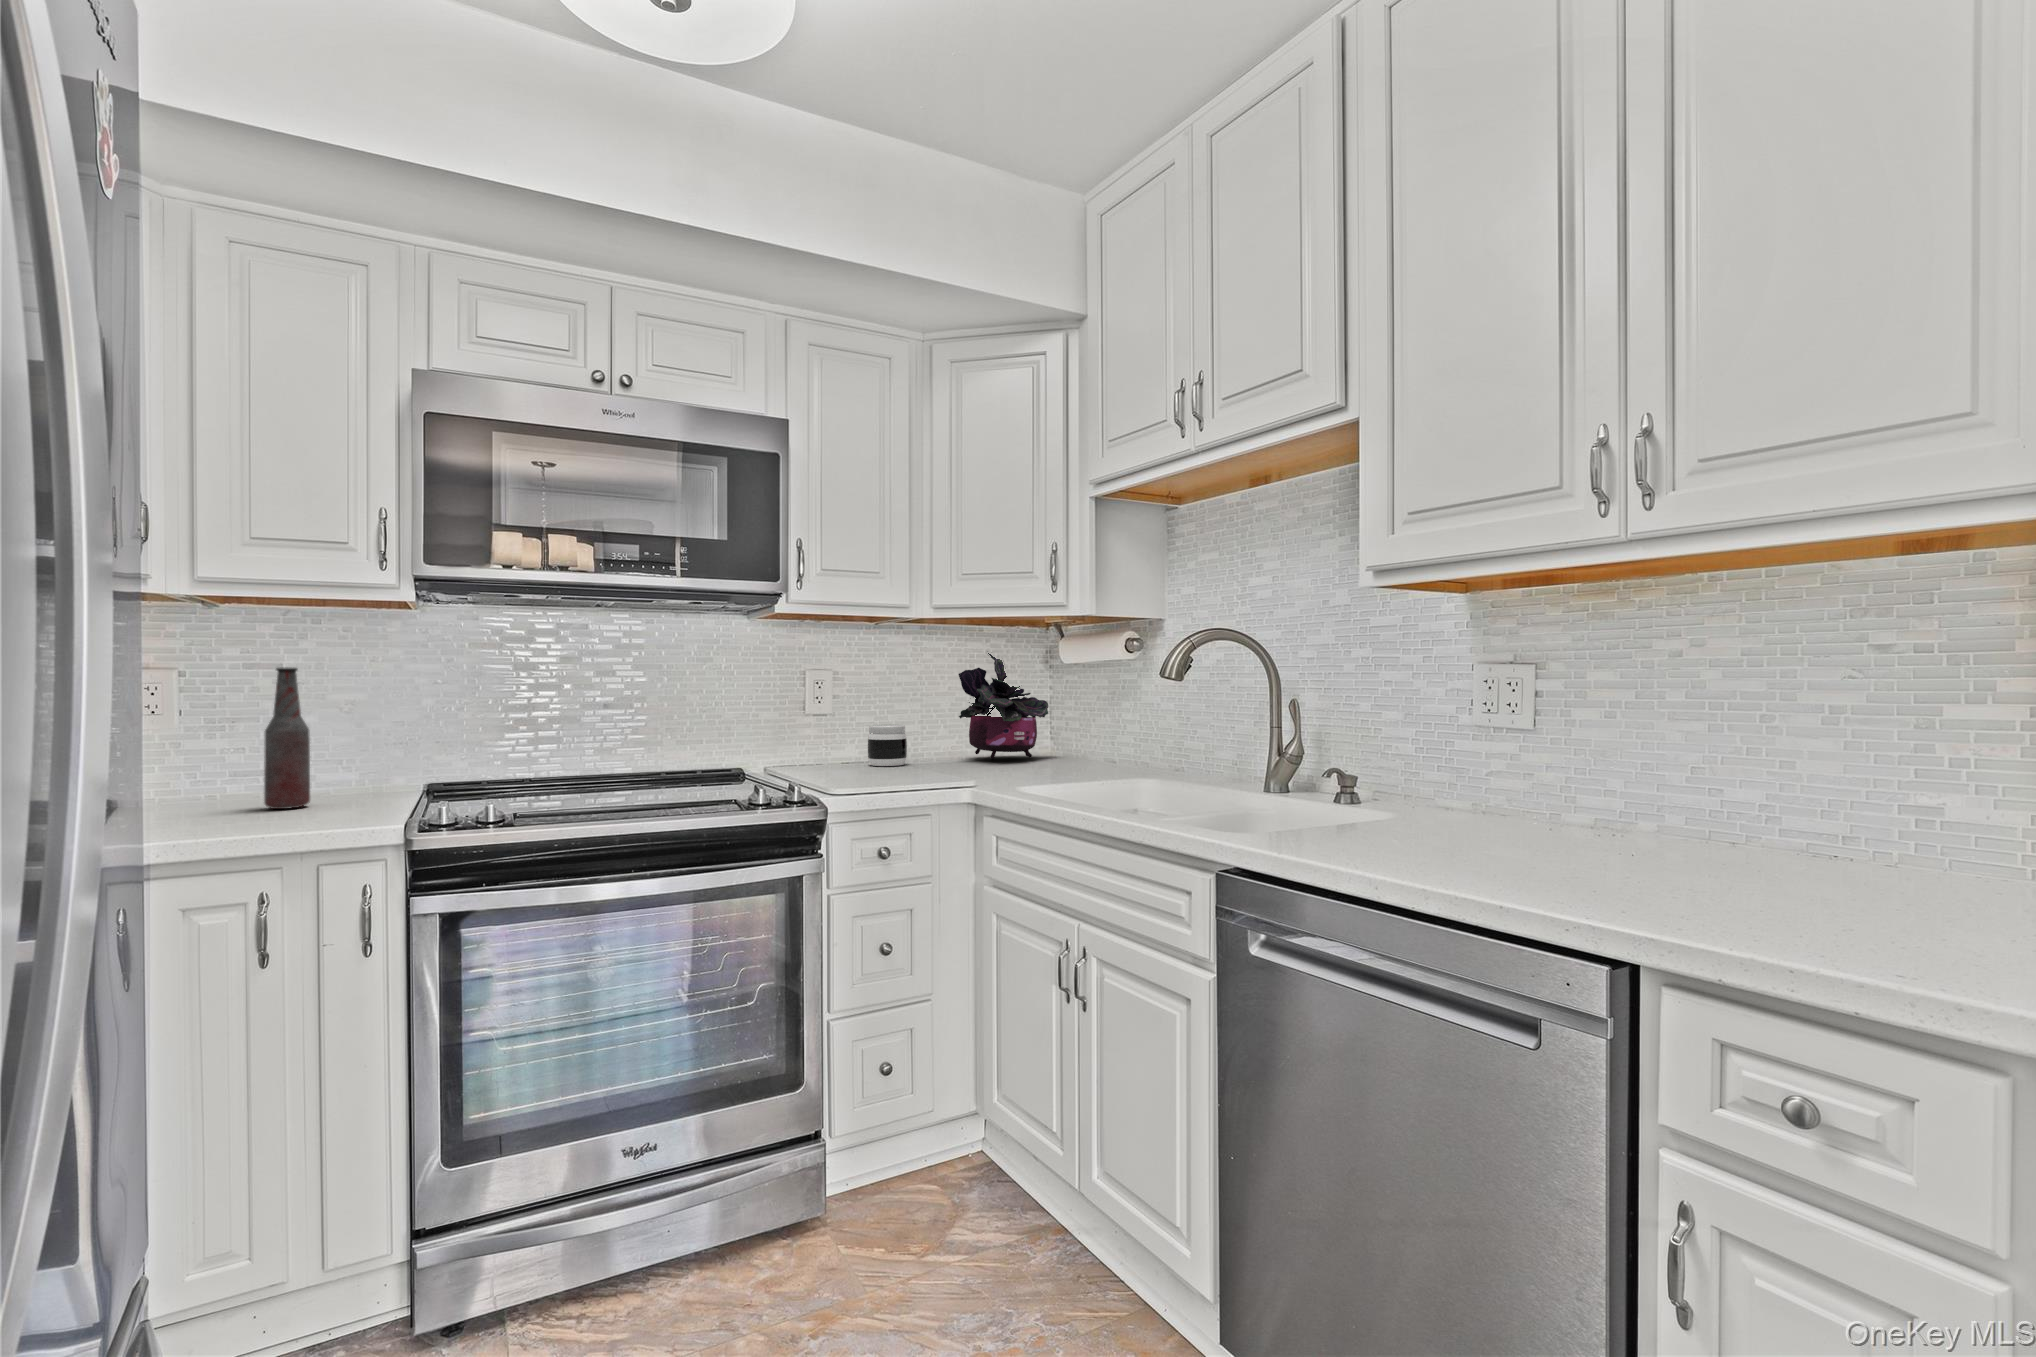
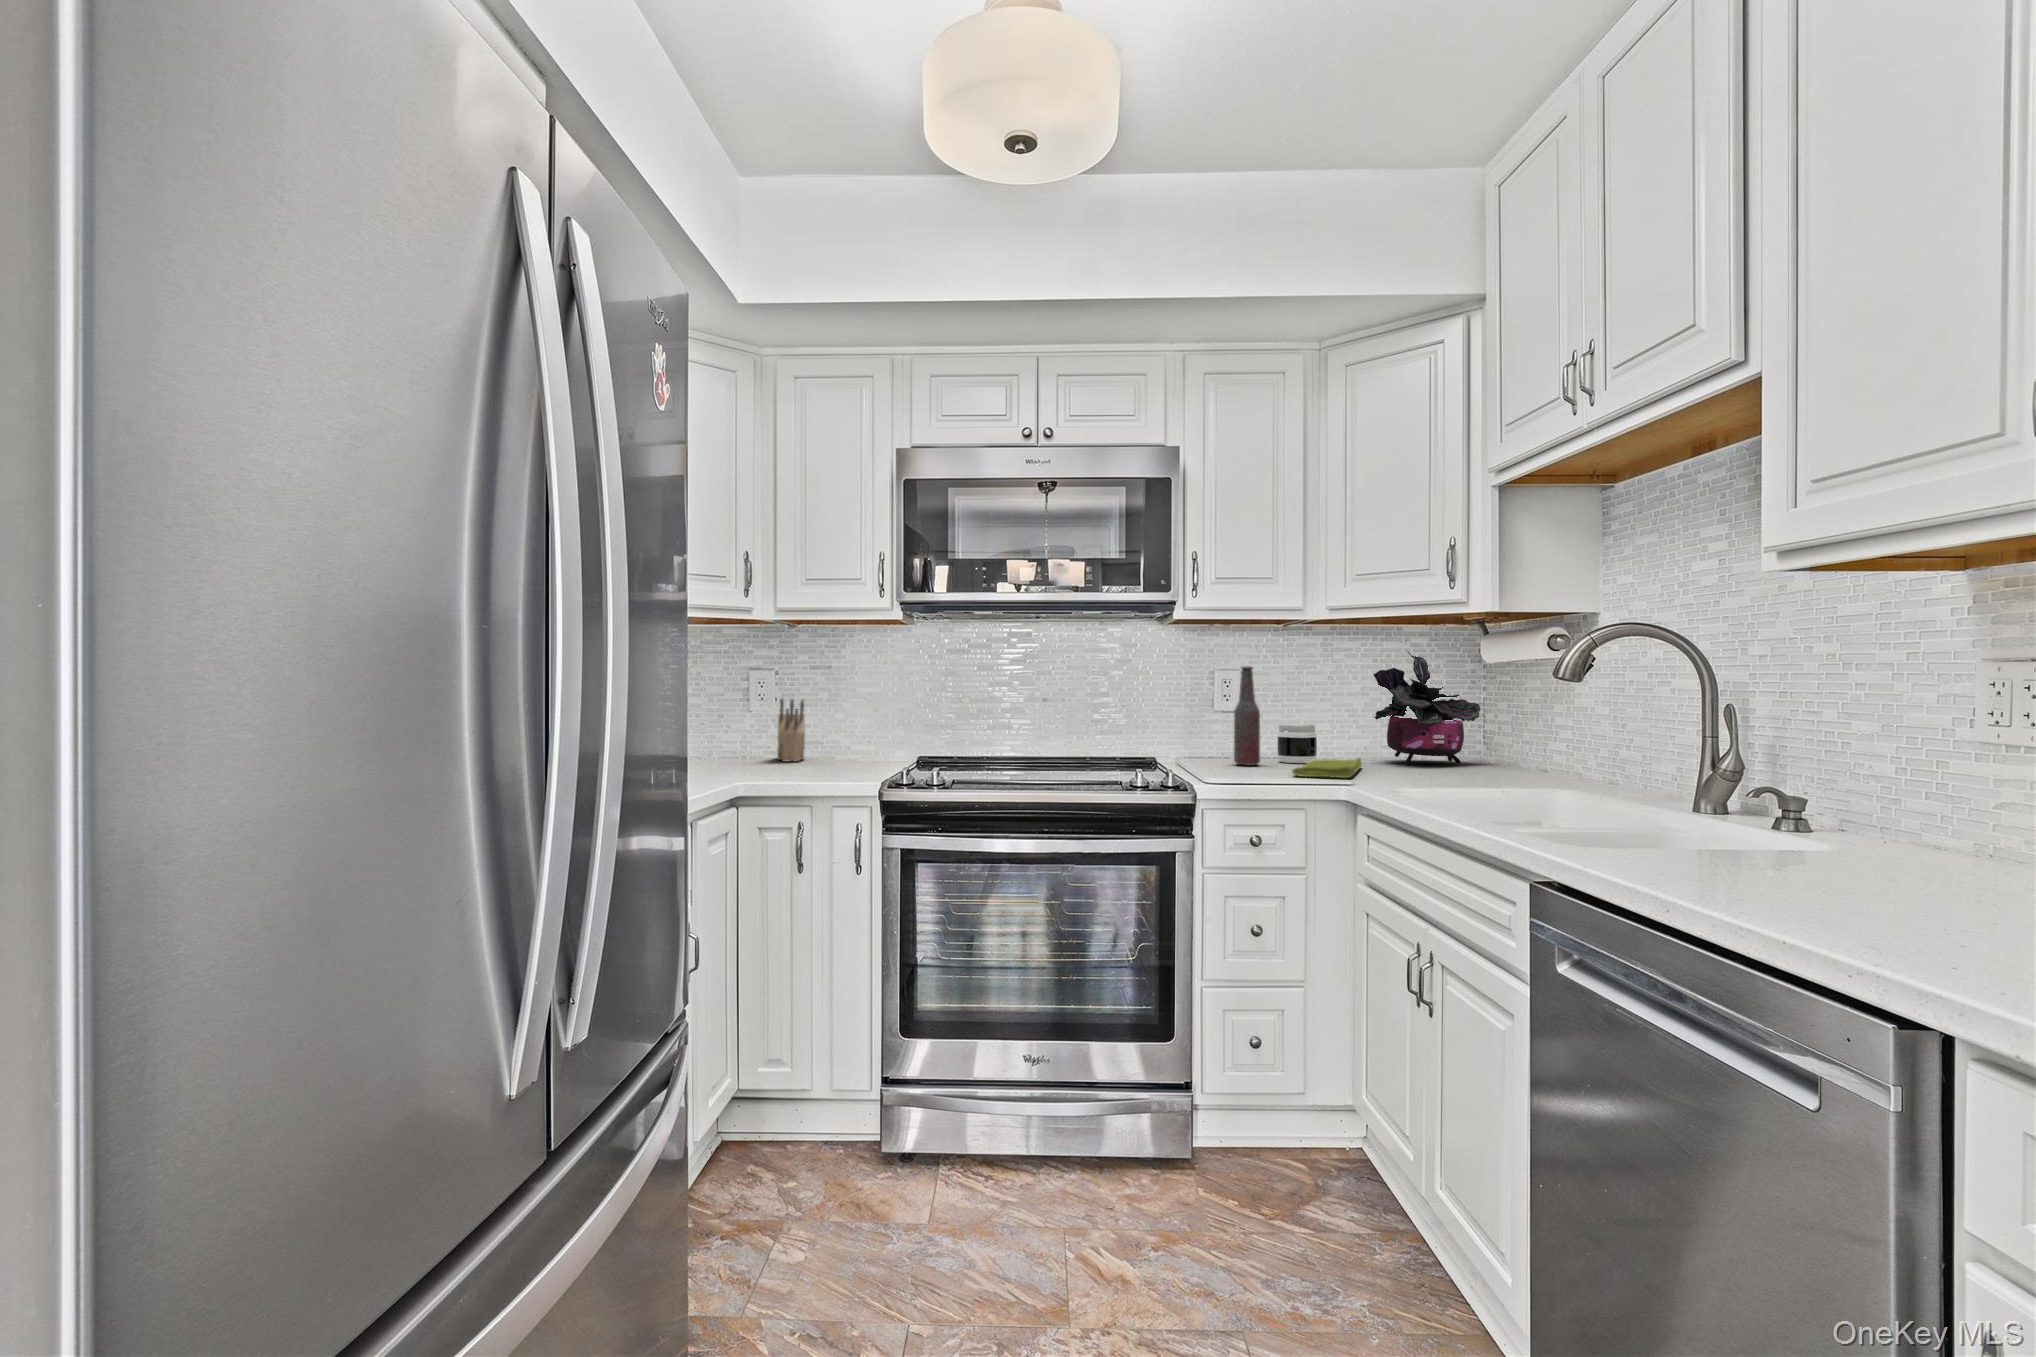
bottle: present [264,668,310,809] -> present [1234,666,1260,766]
knife block: none [178,714,238,805] -> present [777,699,805,761]
dish towel: none [905,757,964,781] -> present [1292,758,1362,778]

